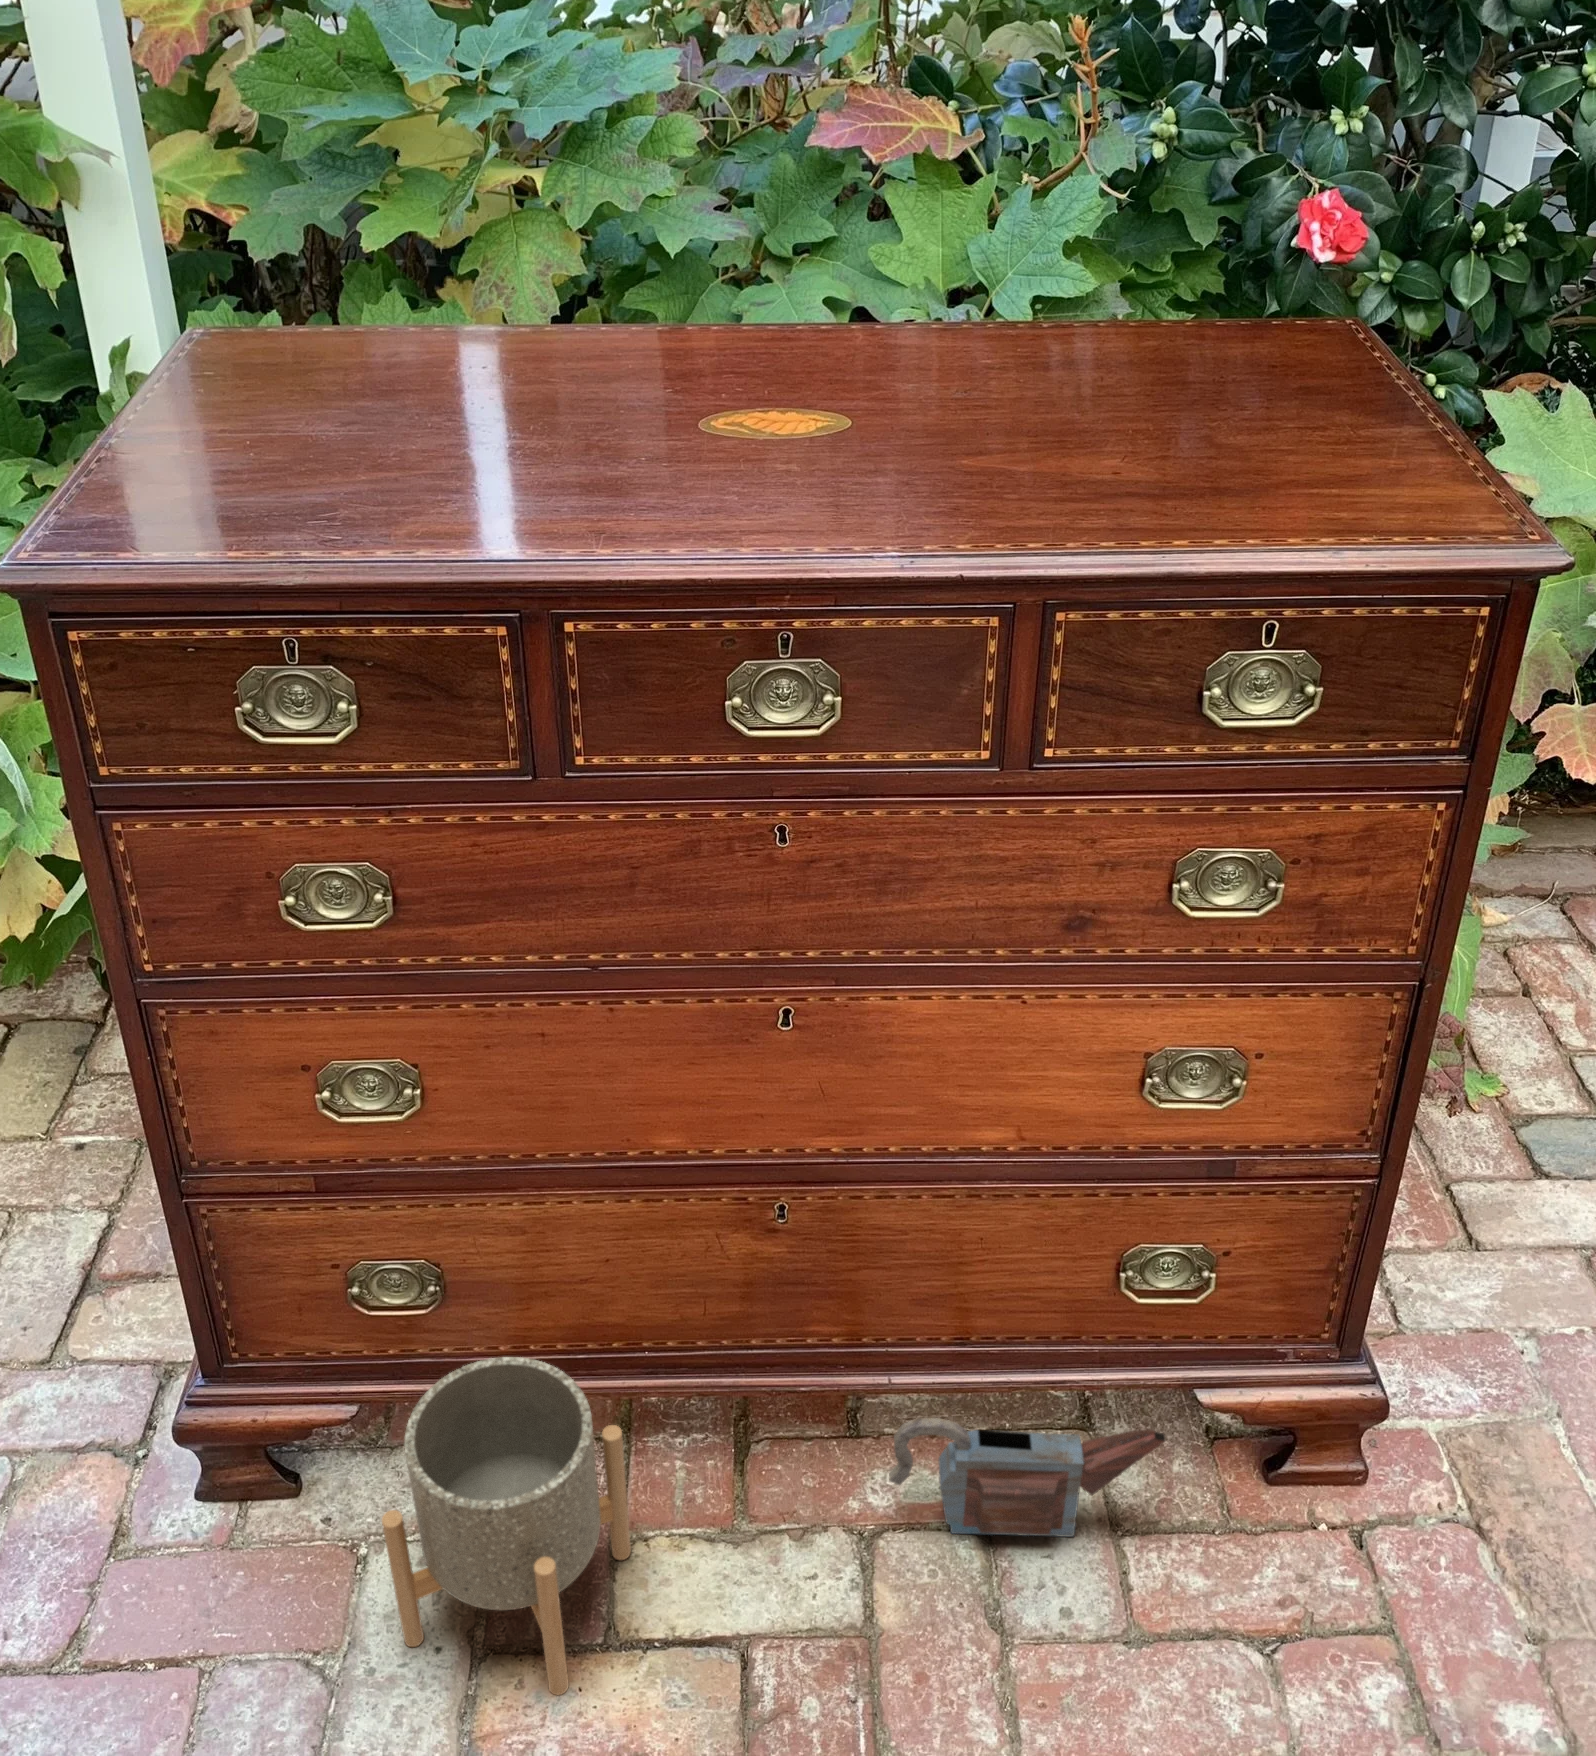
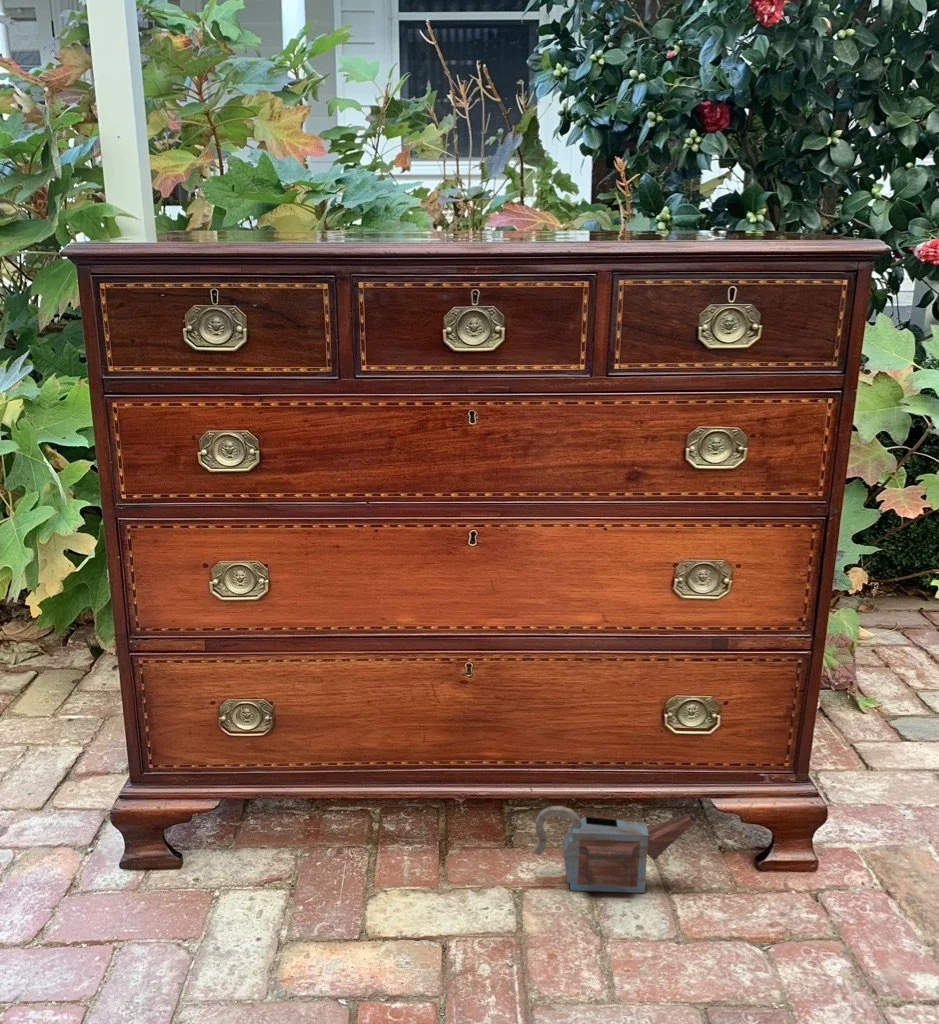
planter: present [382,1357,631,1695] -> none [228,754,377,965]

